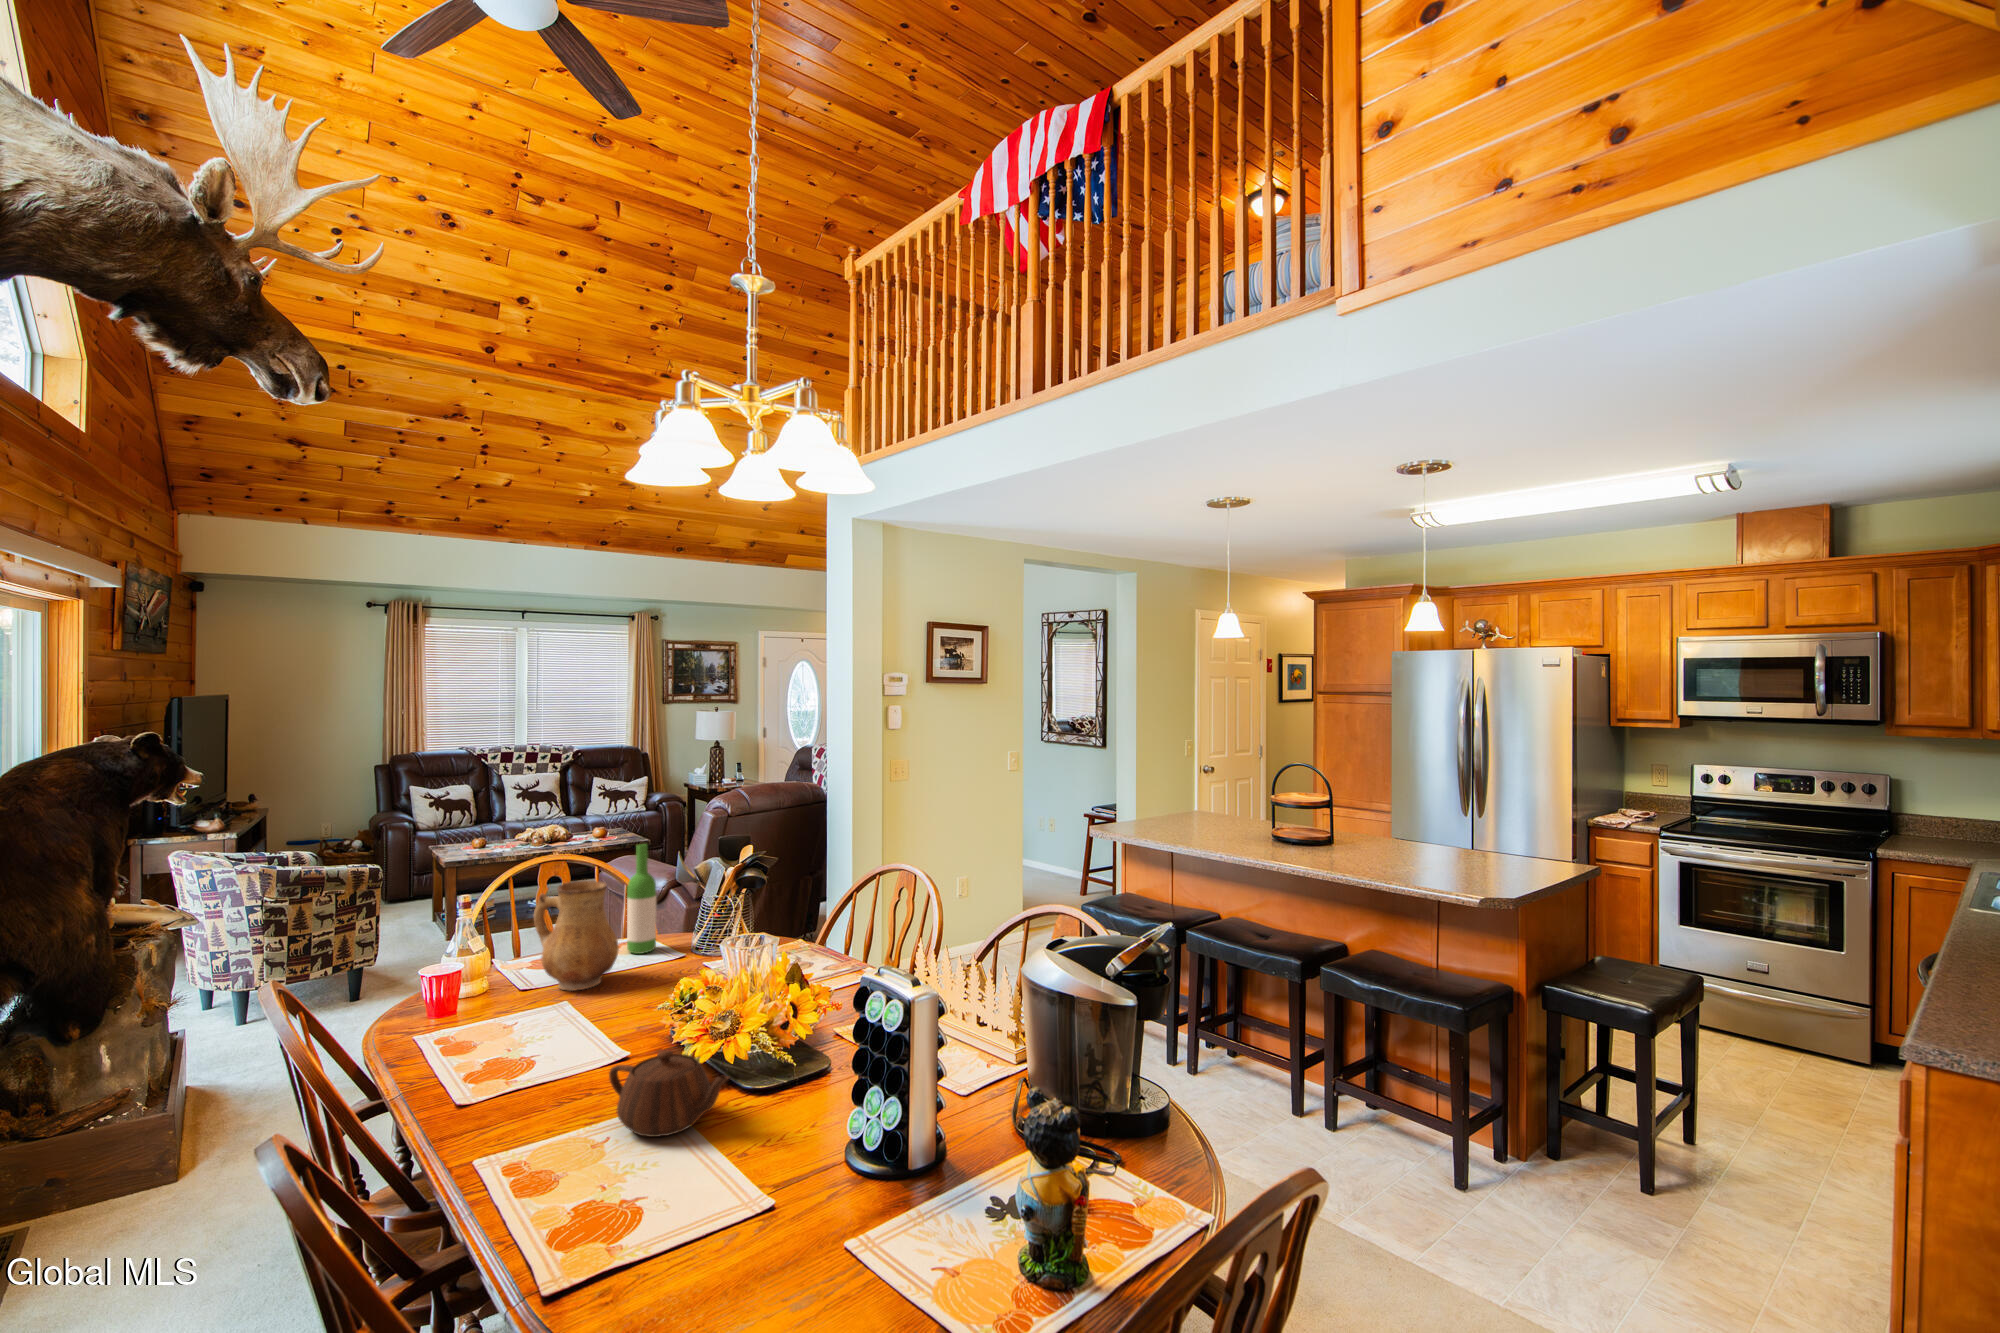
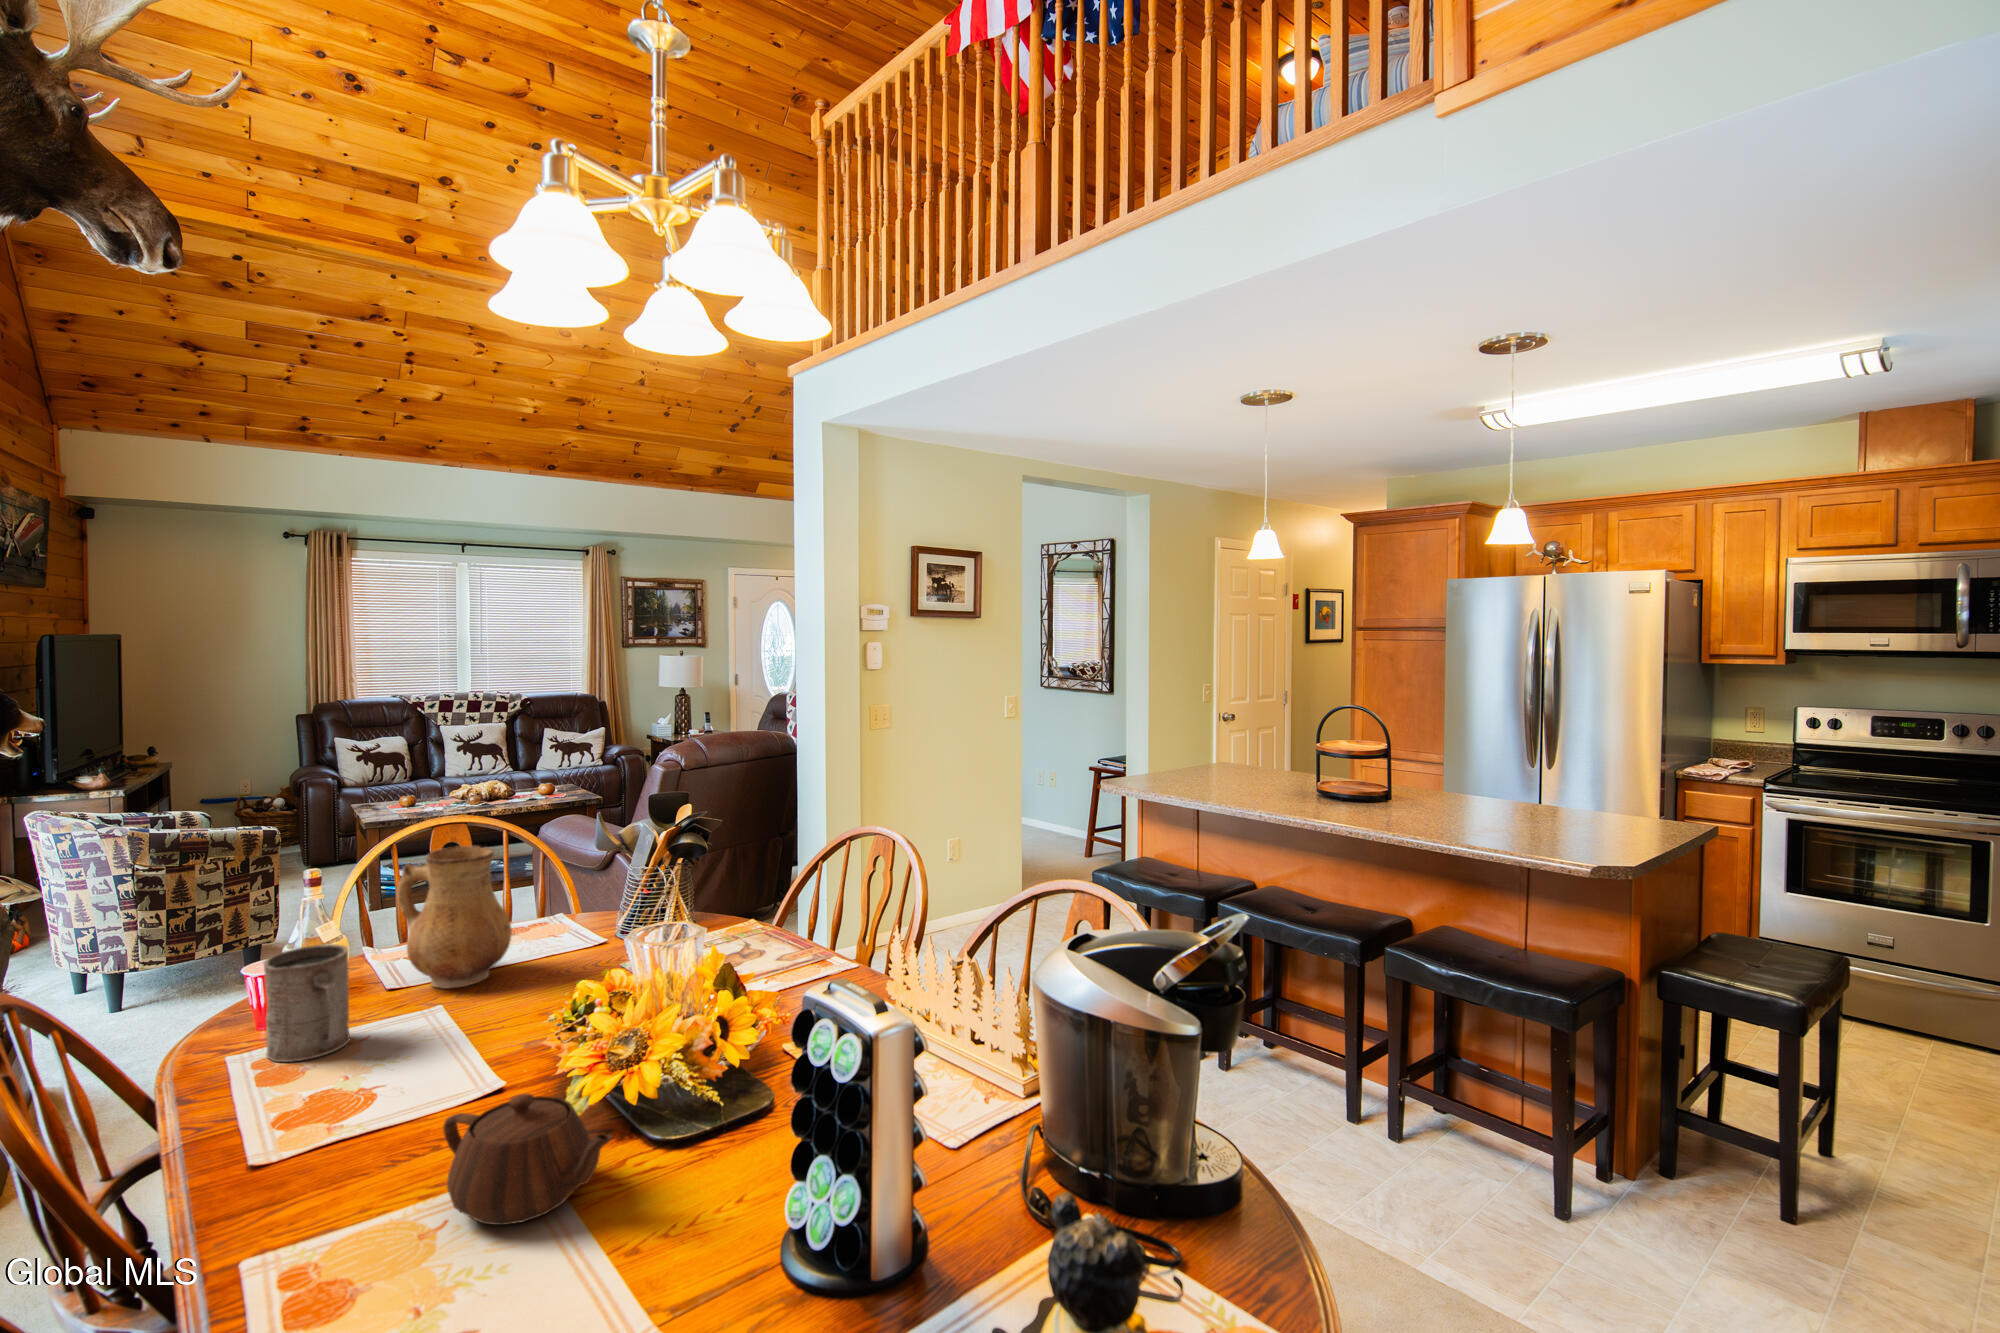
wine bottle: present [627,844,656,954] -> none [532,800,570,937]
mug: none [453,953,512,1040] -> present [263,944,350,1062]

